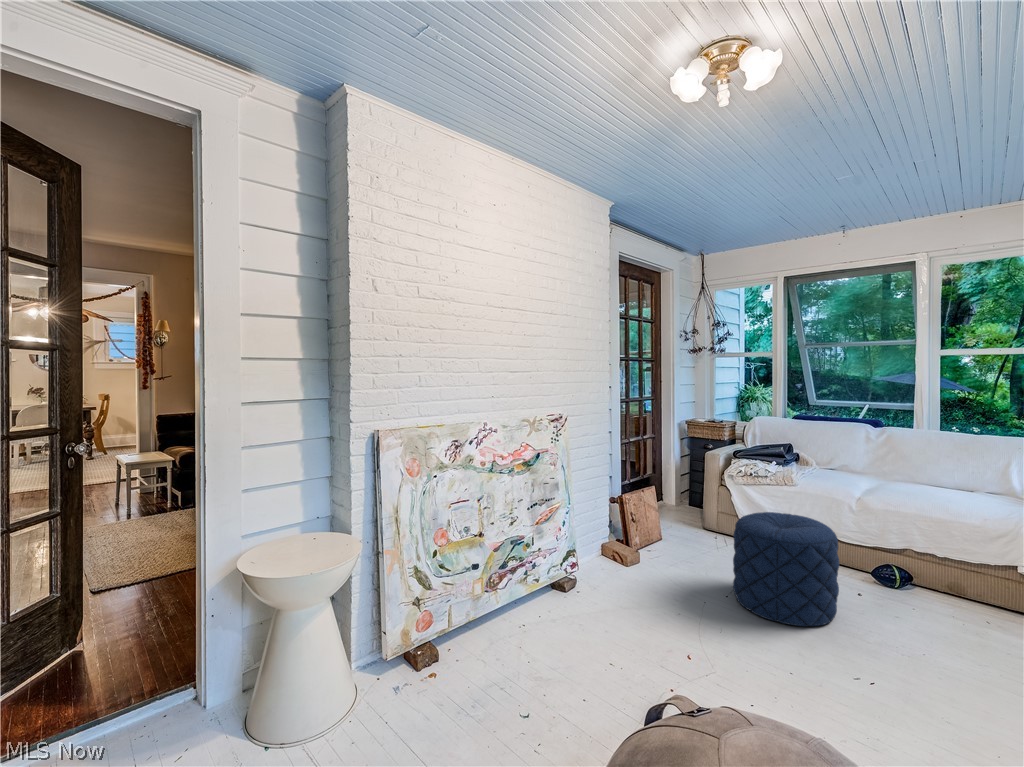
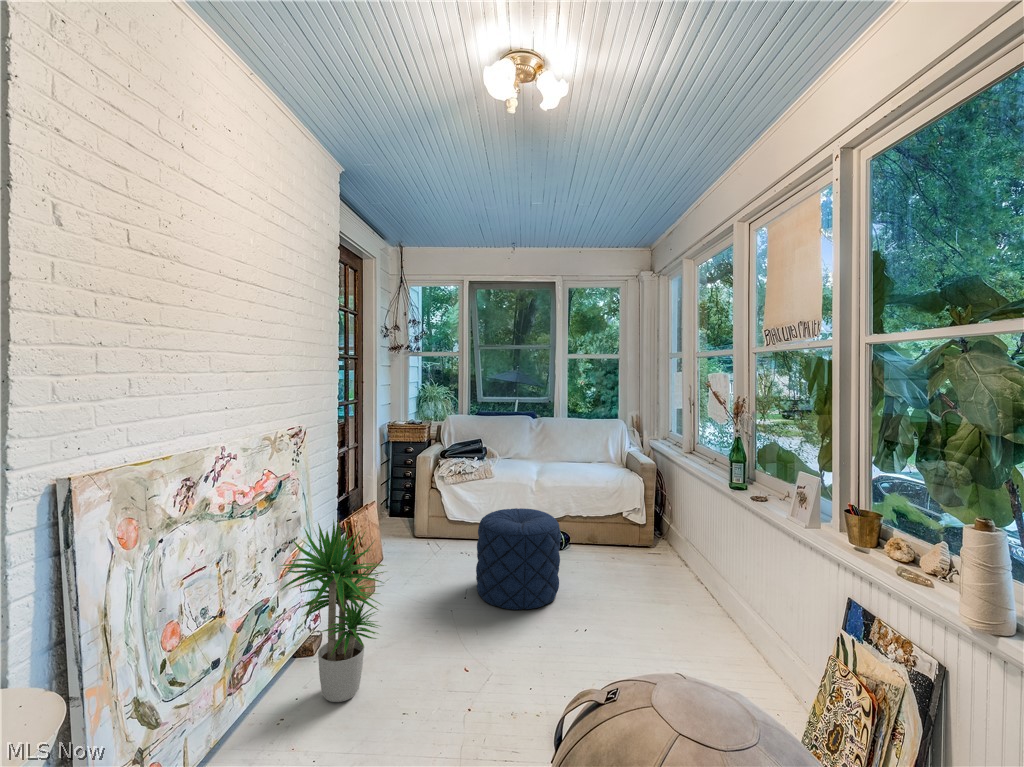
potted plant: none [519,484,605,631] -> present [280,520,384,702]

